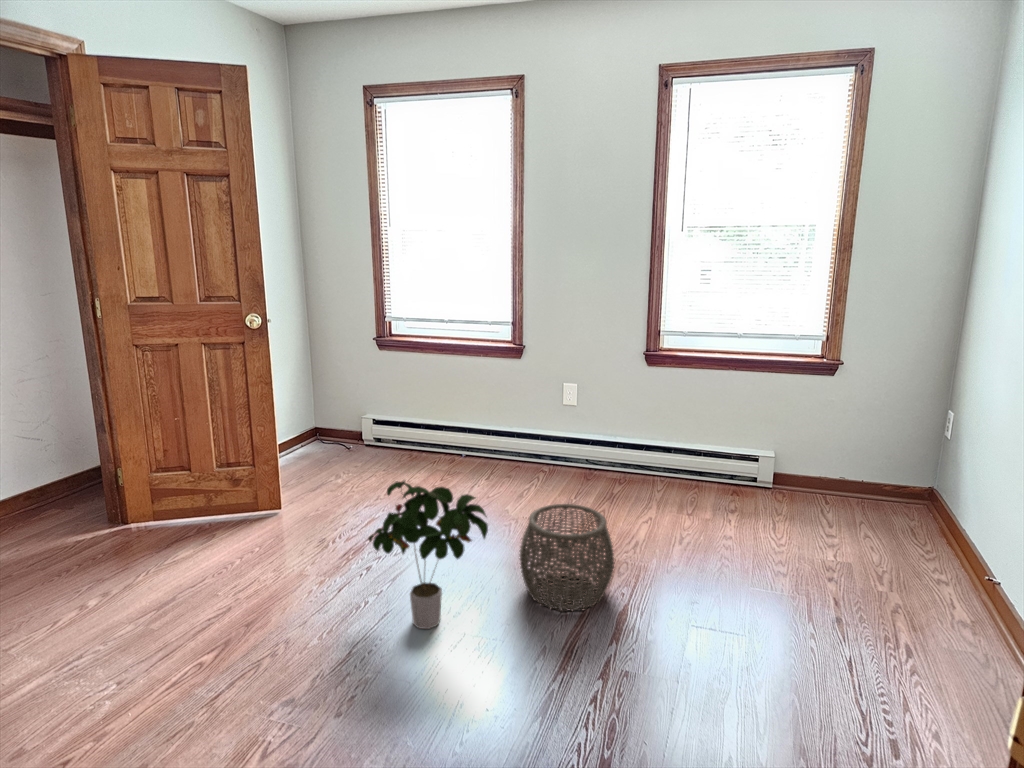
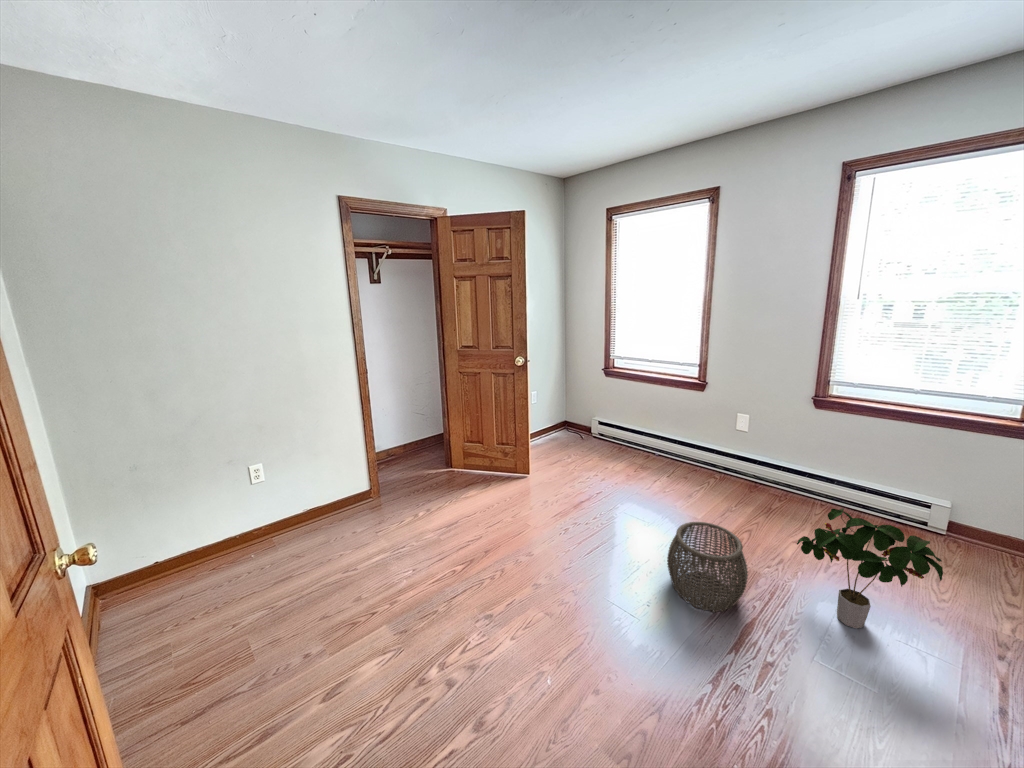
potted plant: present [369,481,488,629] -> present [797,508,943,629]

